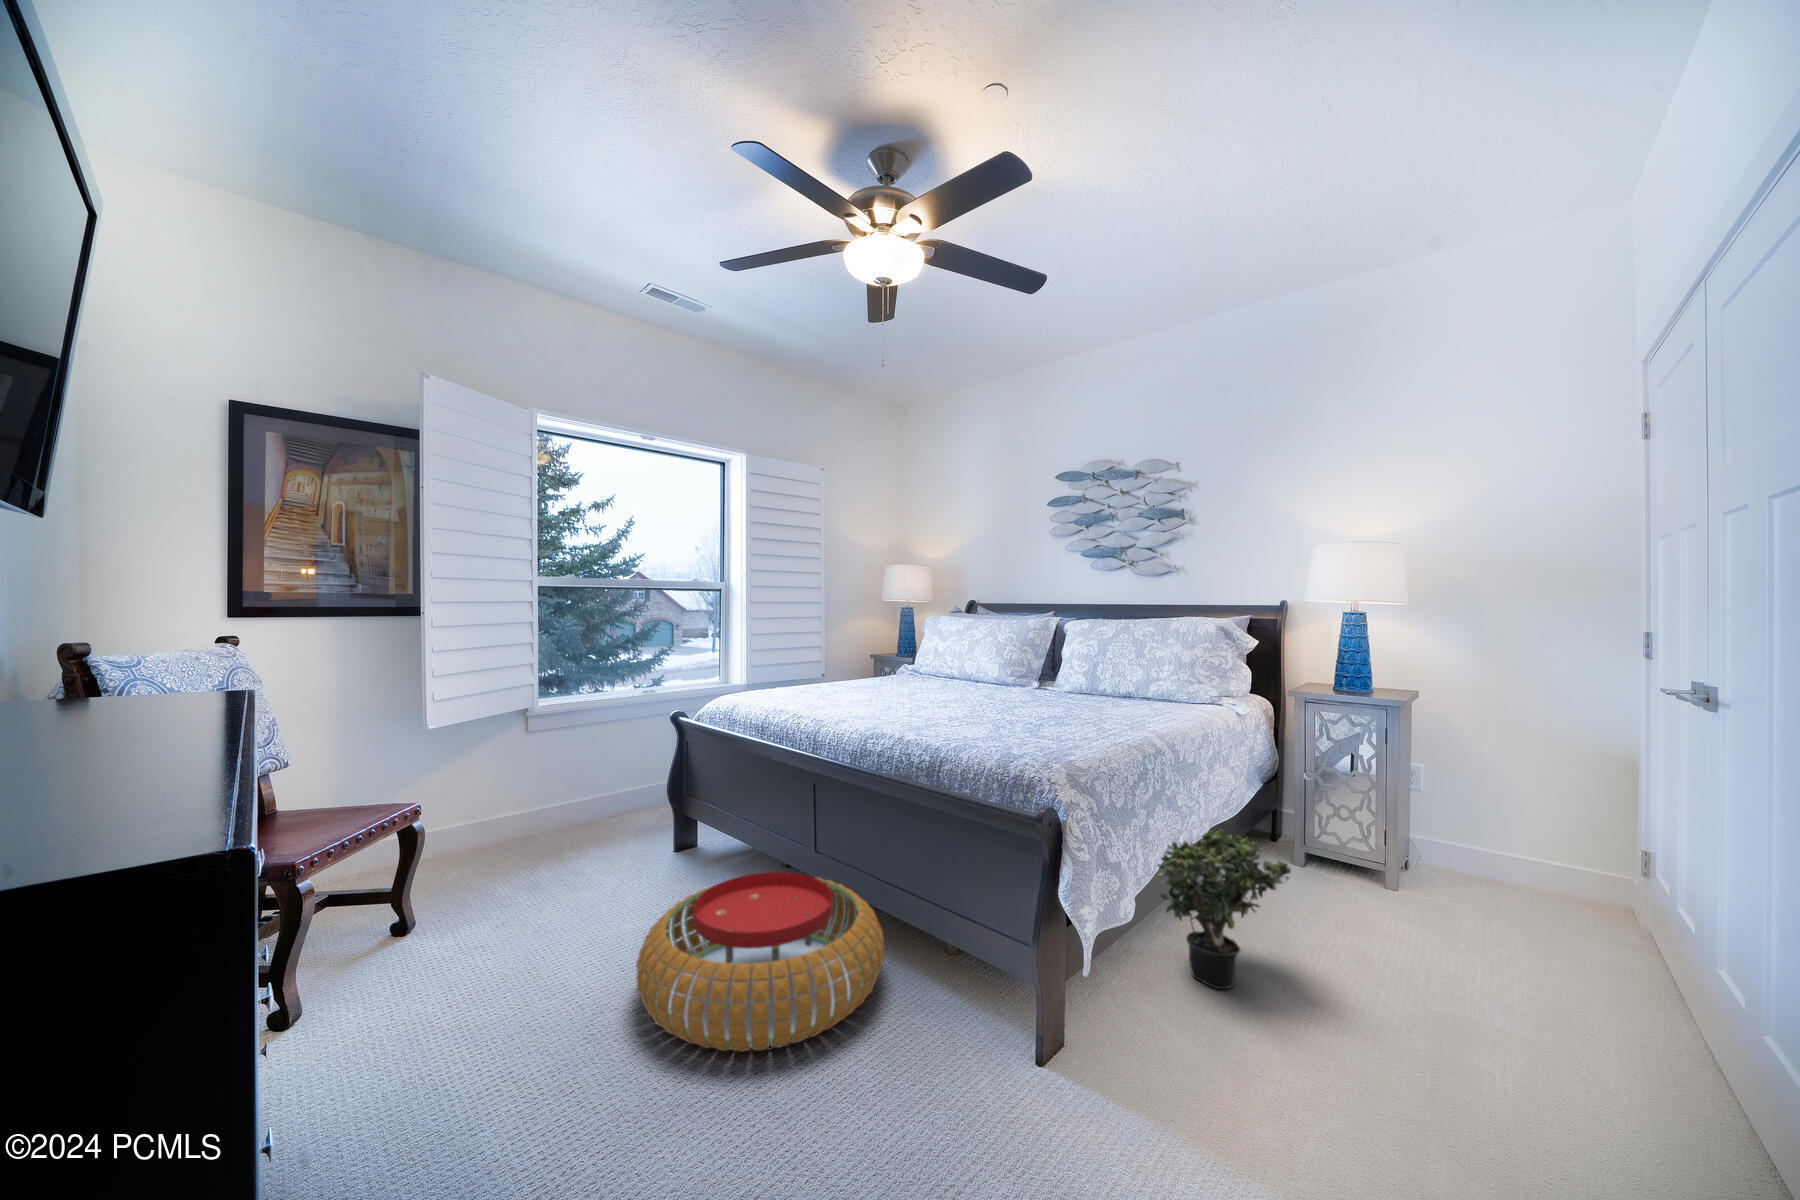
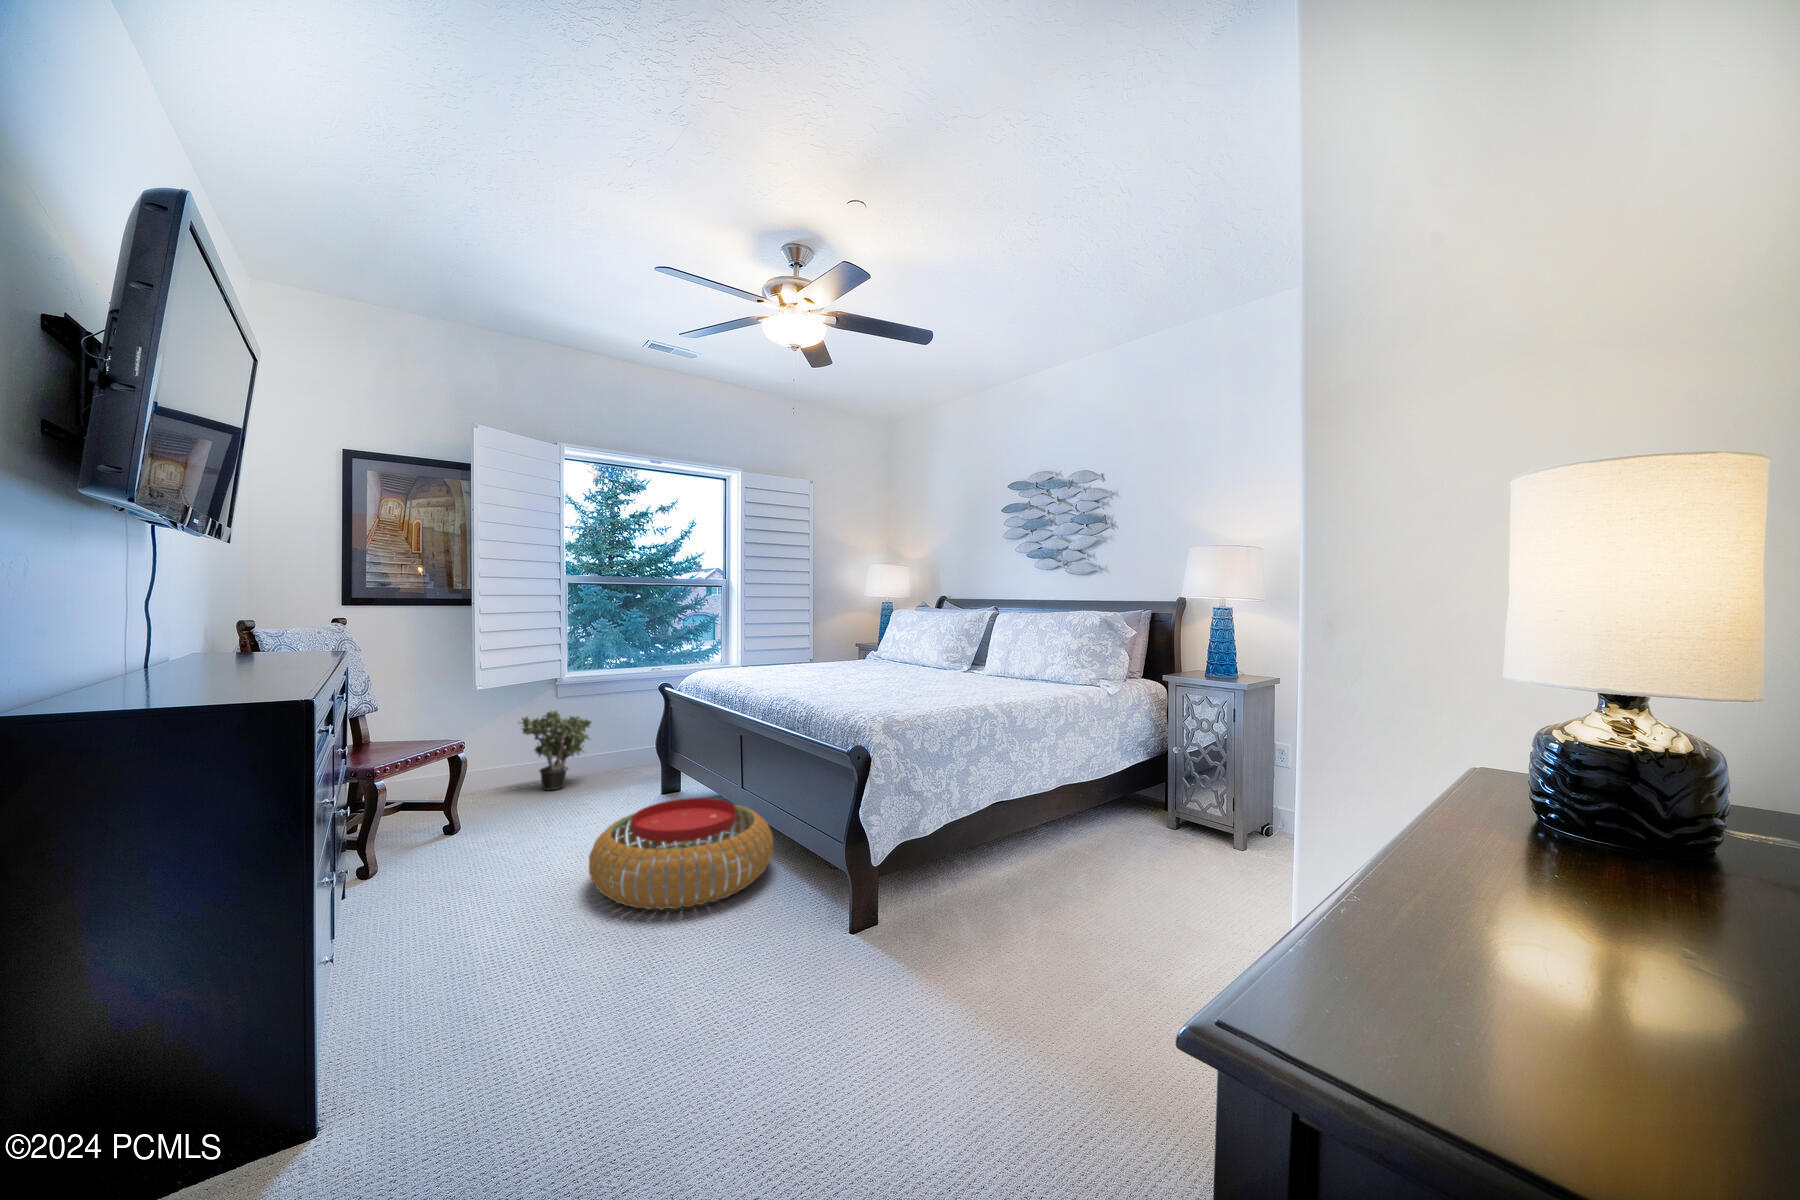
potted plant: present [1157,829,1291,989] -> present [519,711,591,790]

